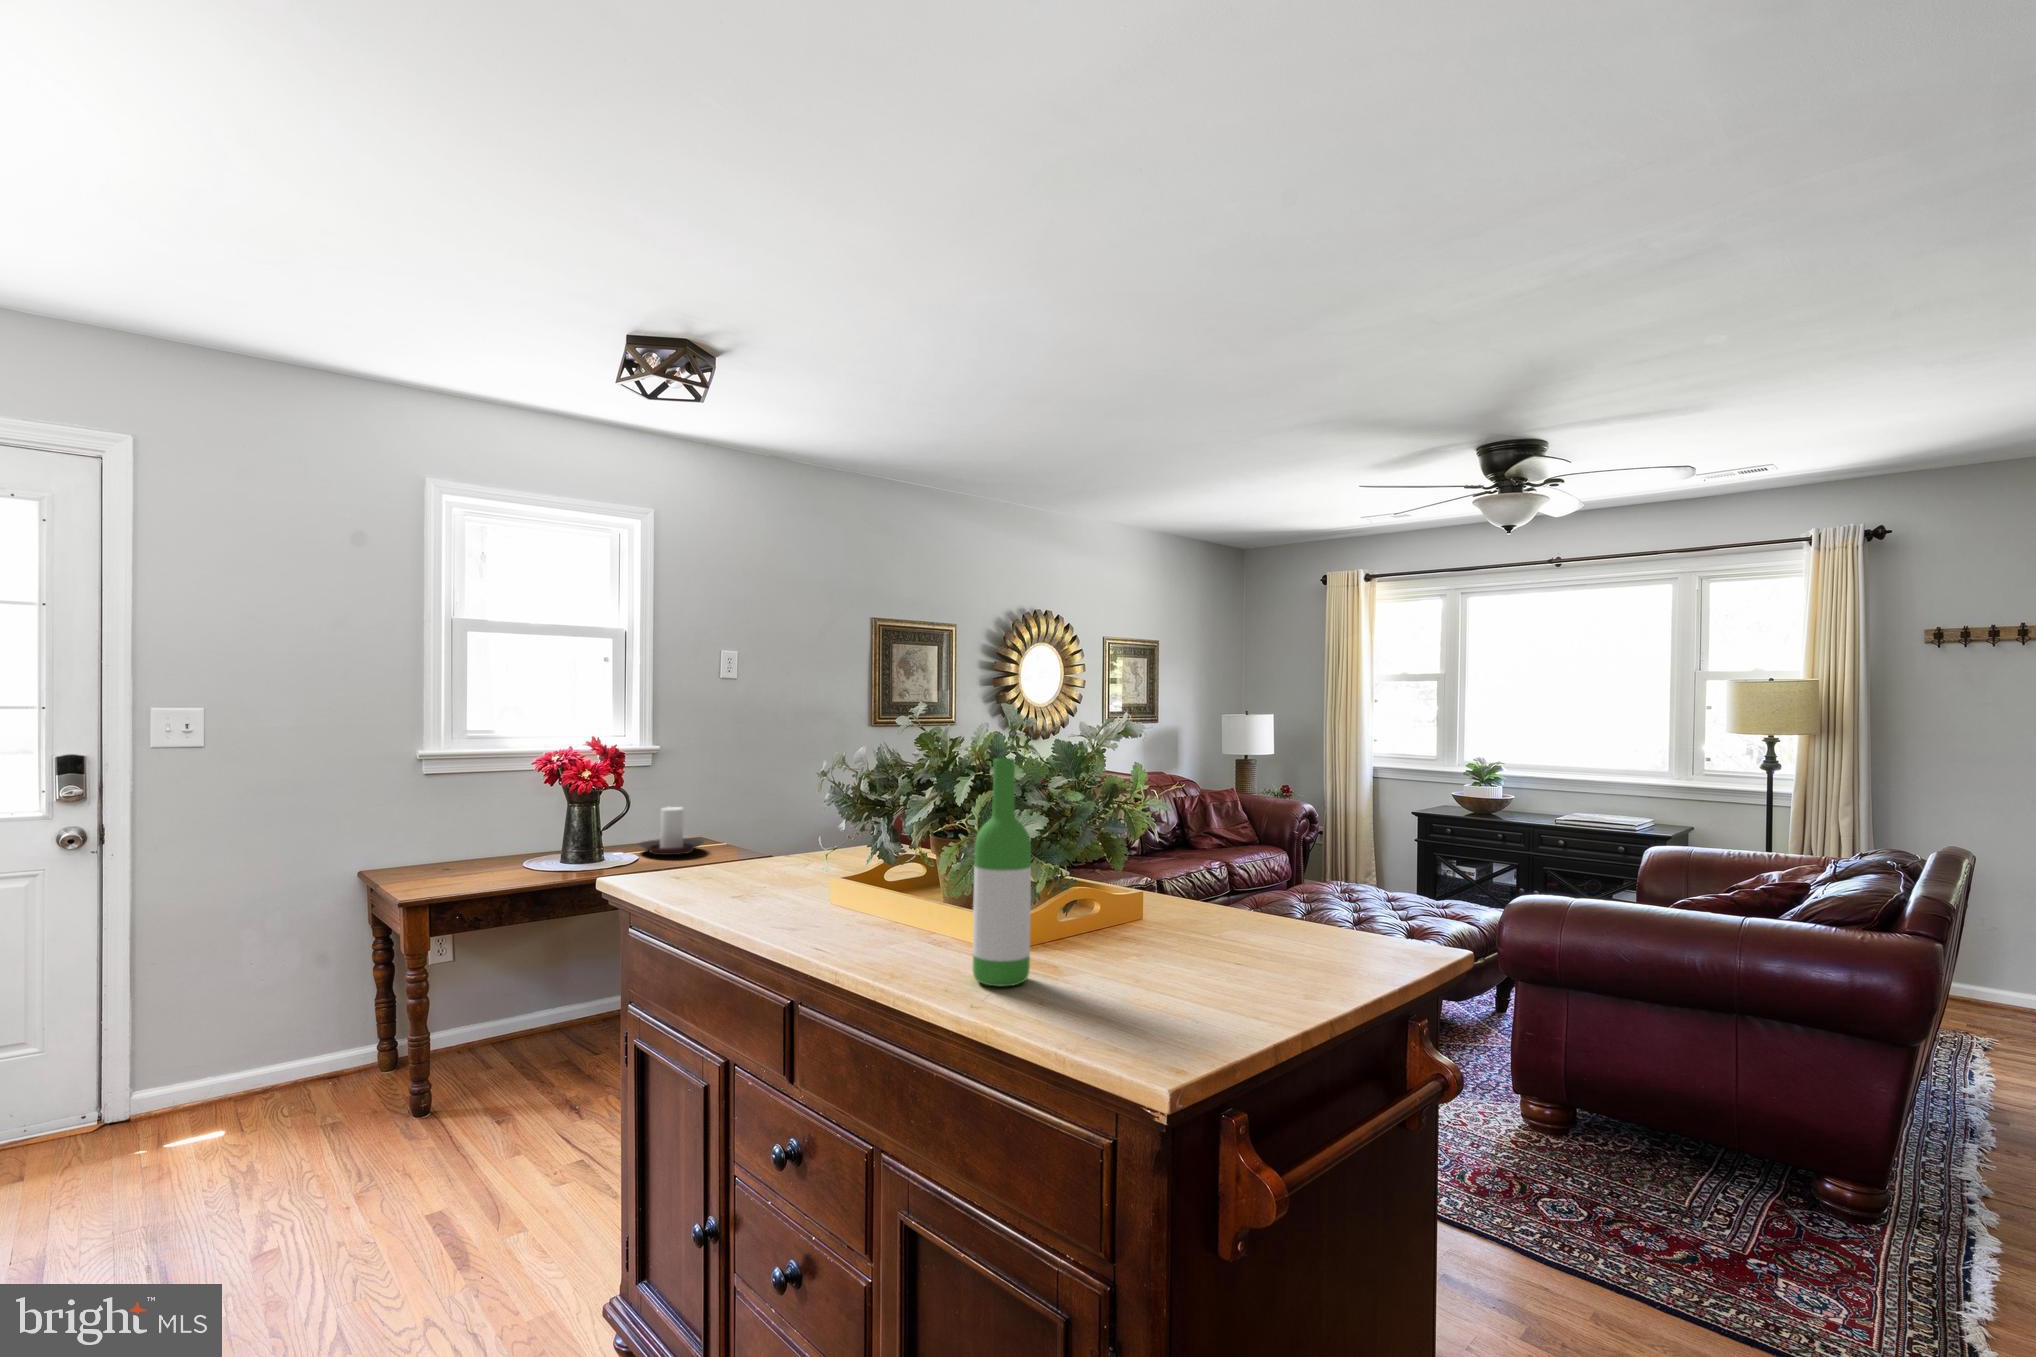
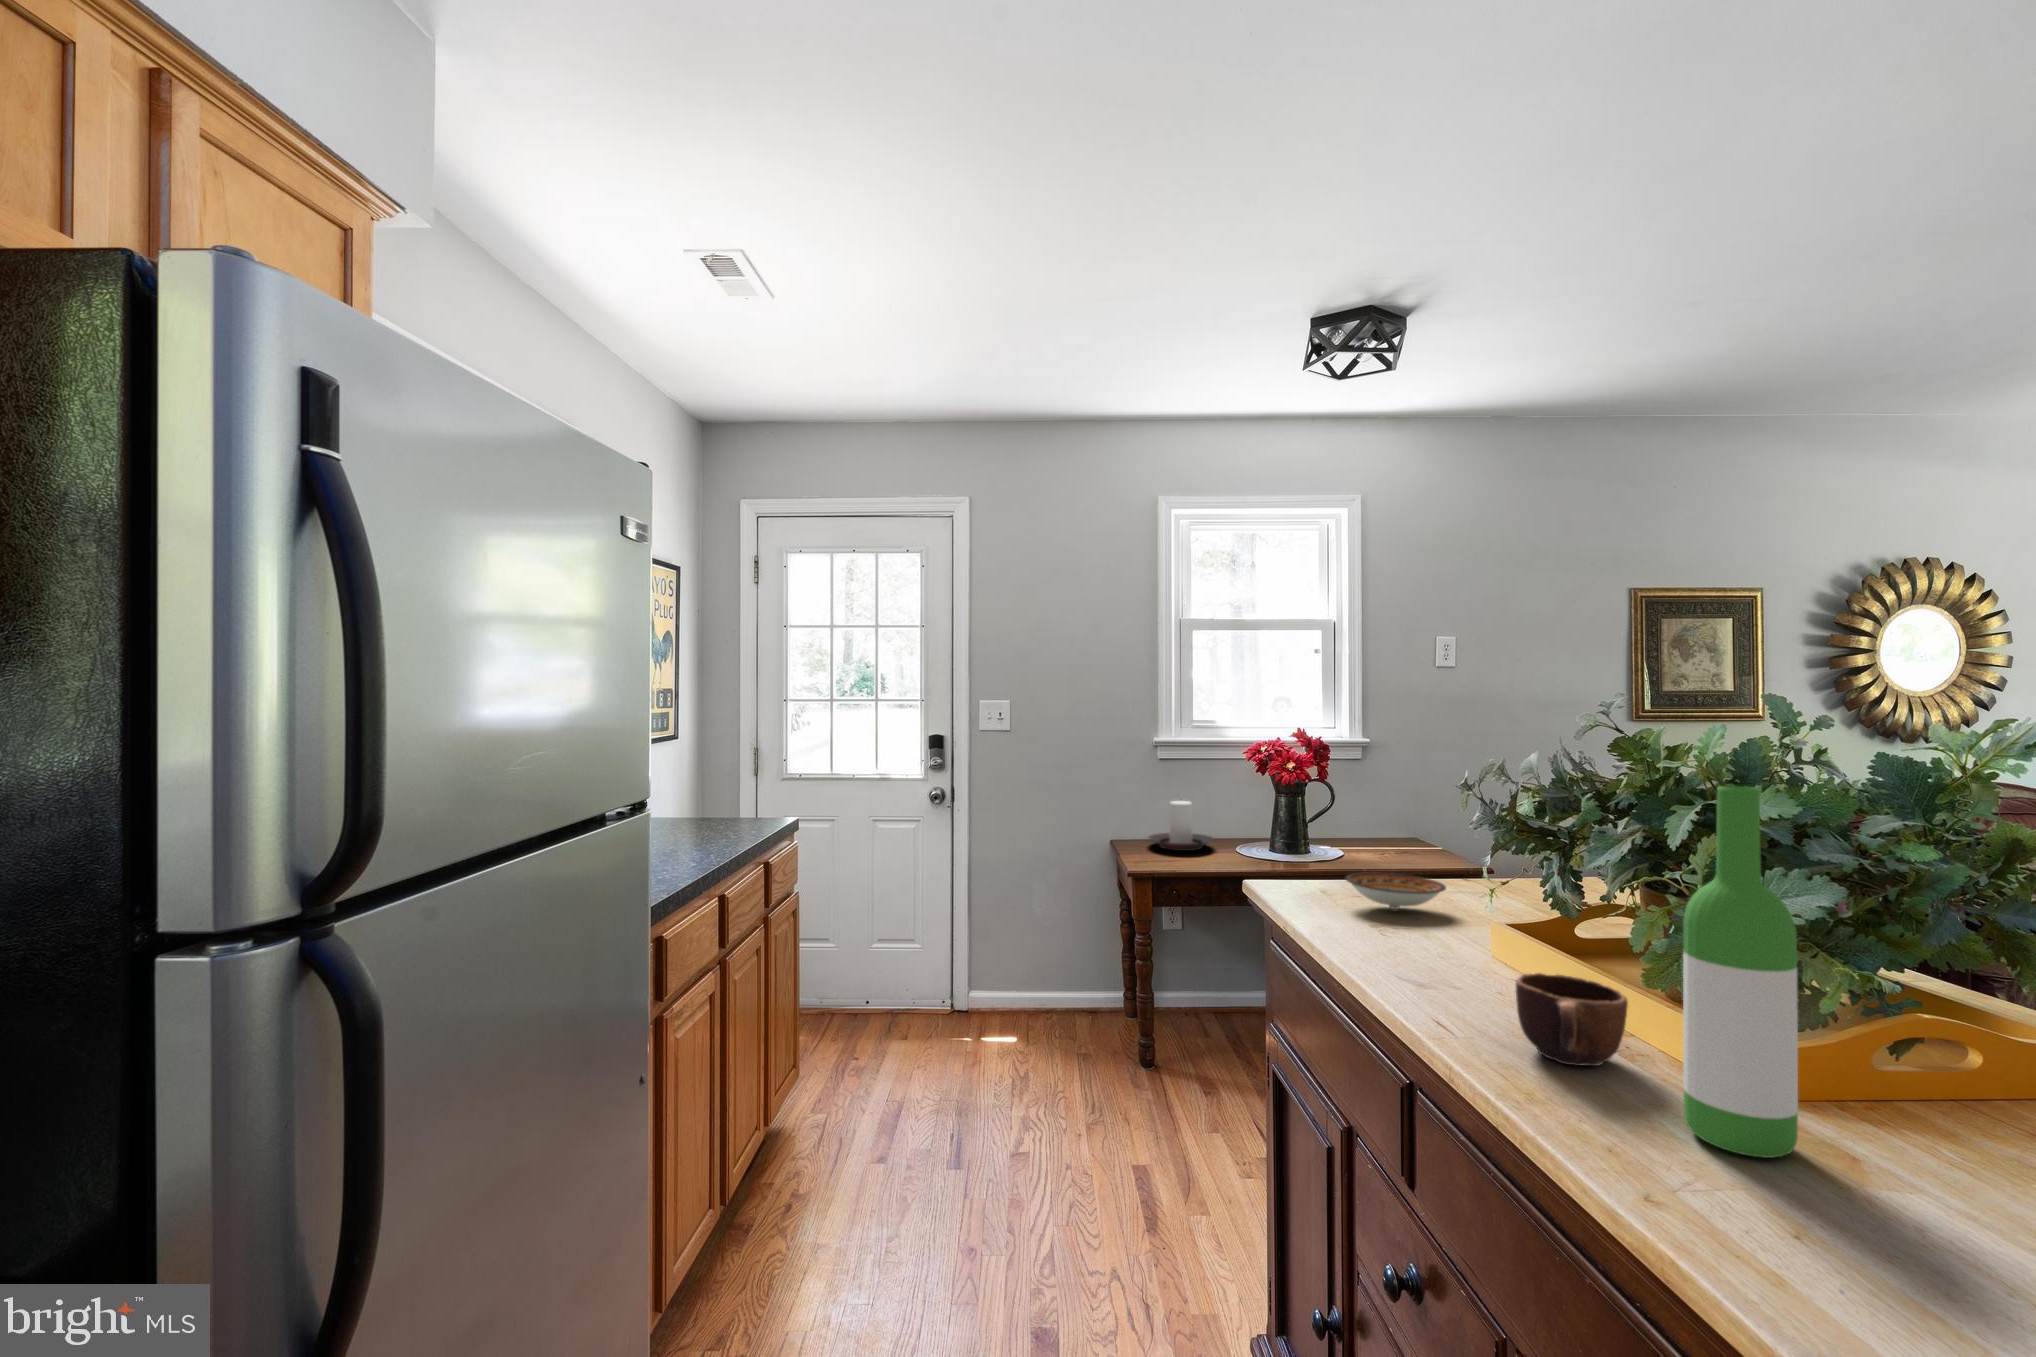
candle holder: present [638,807,704,855] -> present [1149,801,1213,851]
ceramic bowl: none [696,857,780,887] -> present [1346,872,1446,909]
mug: none [865,903,934,963] -> present [1516,973,1628,1066]

